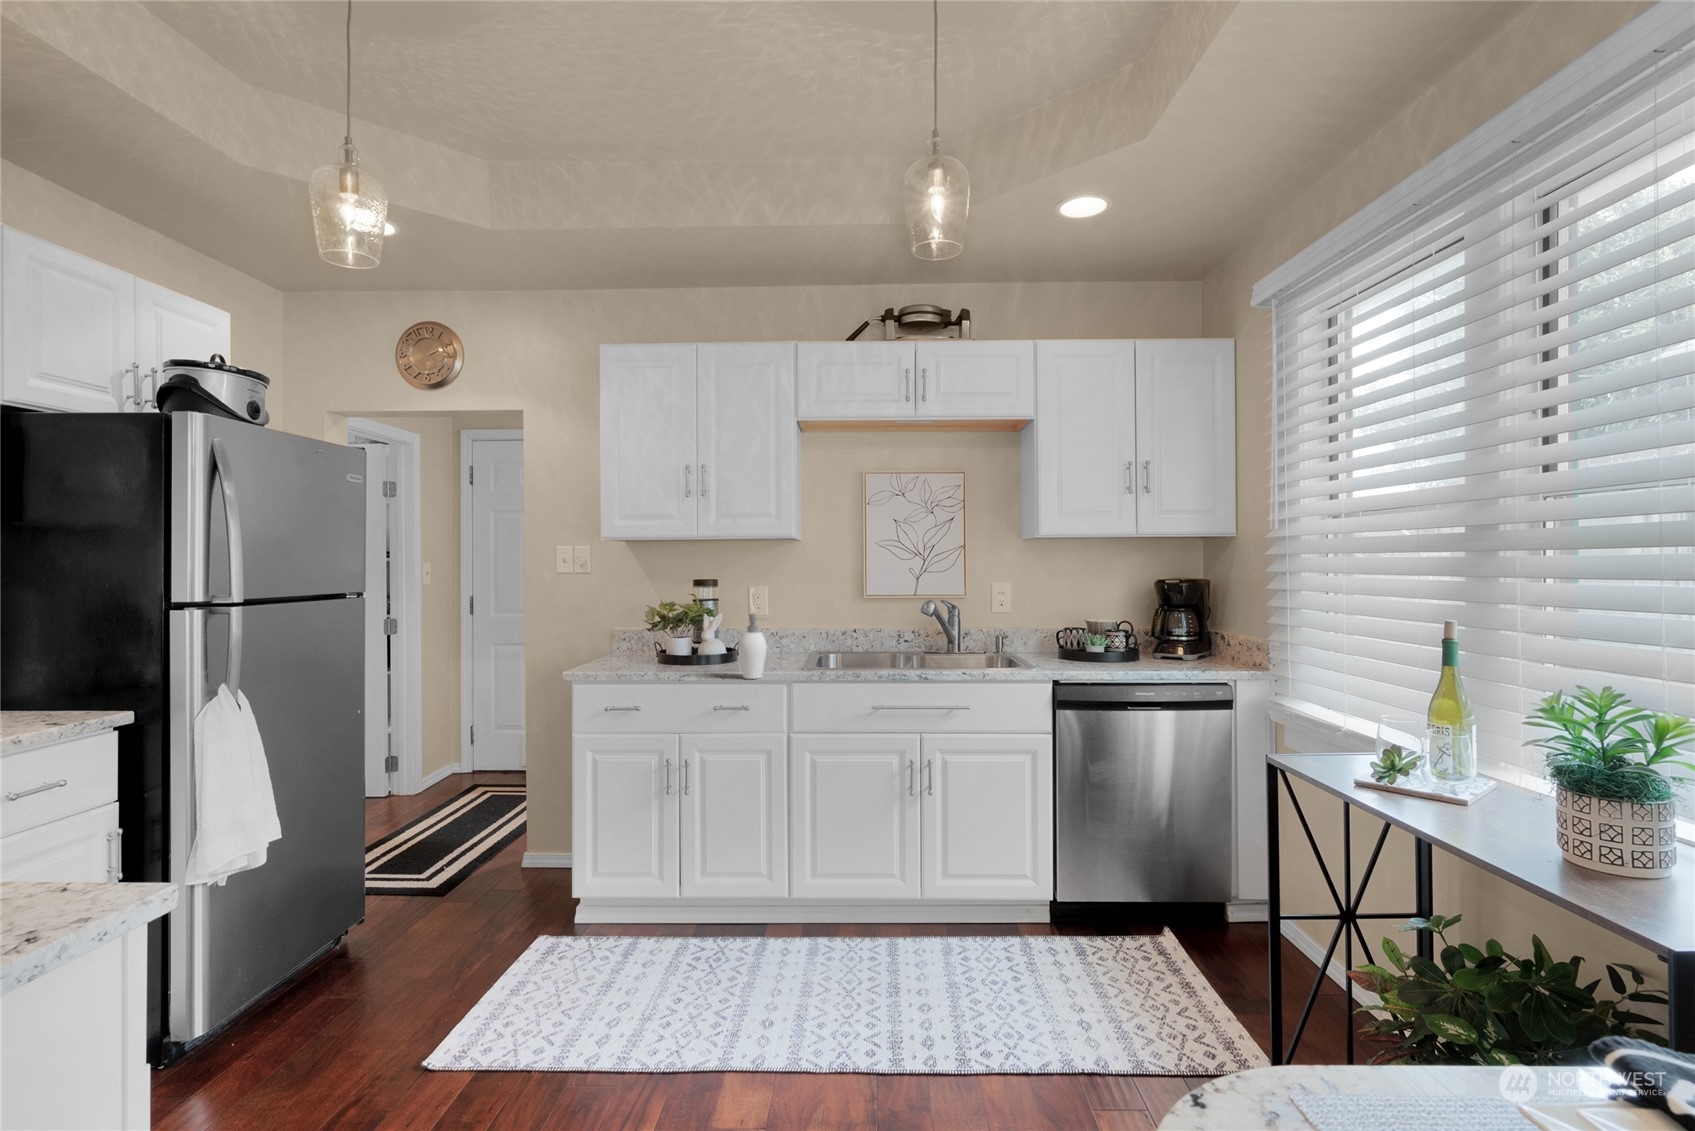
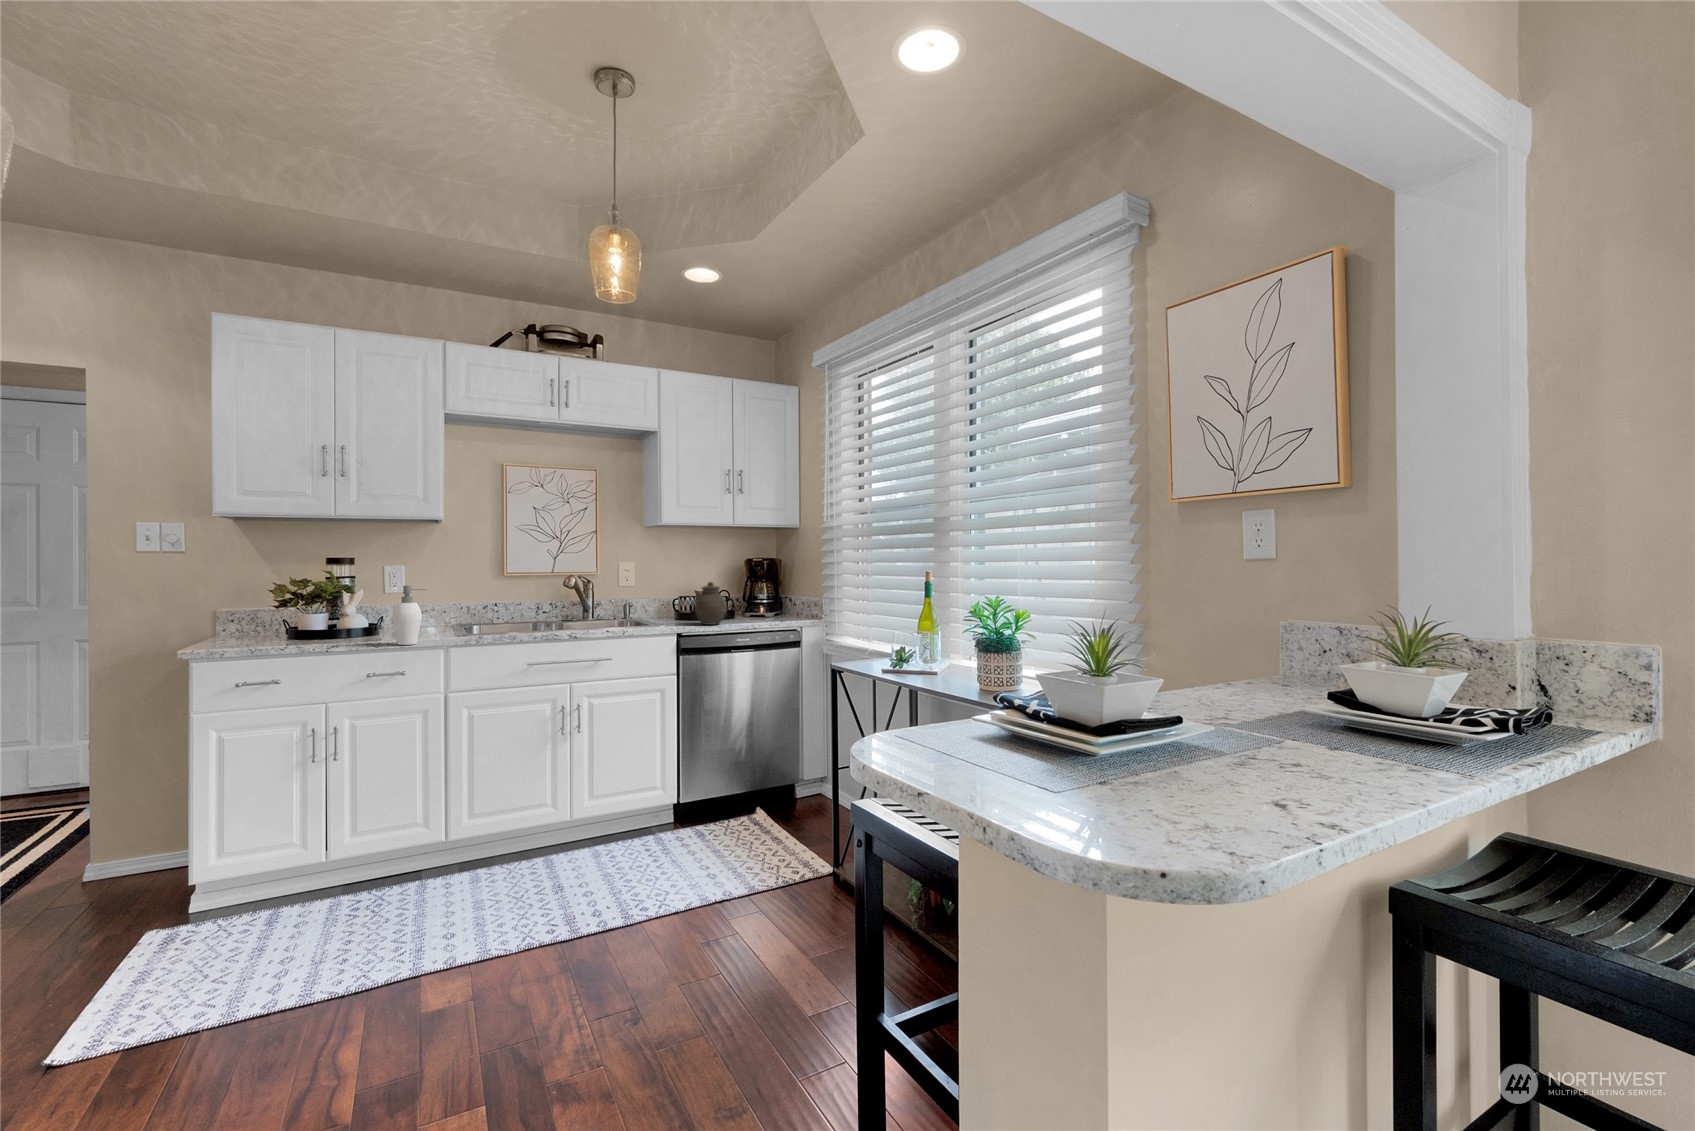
jar: none [1081,613,1124,670] -> present [695,582,727,625]

